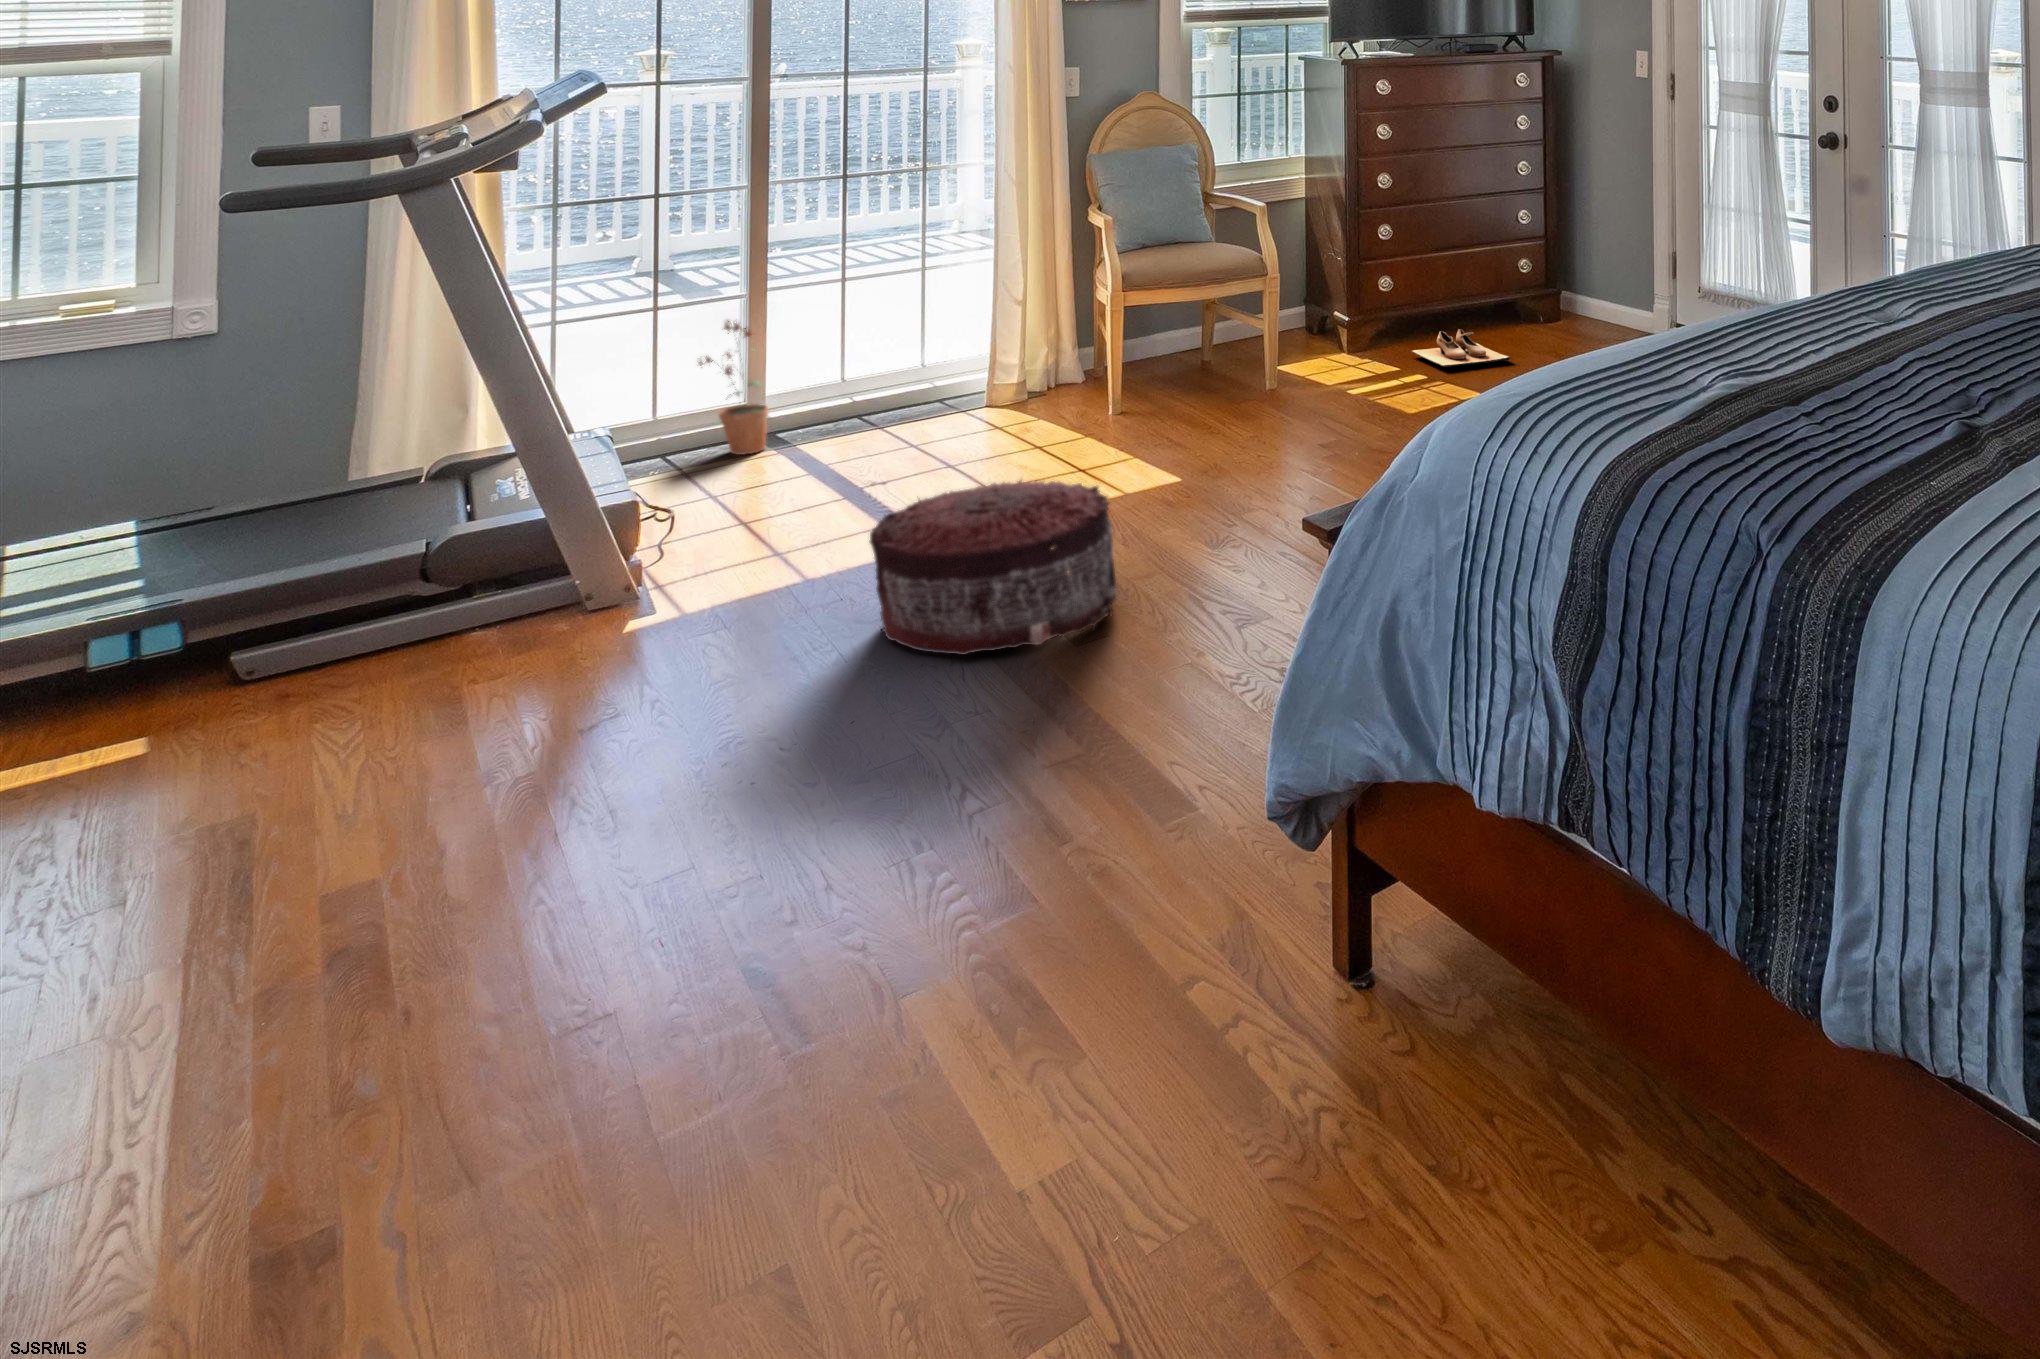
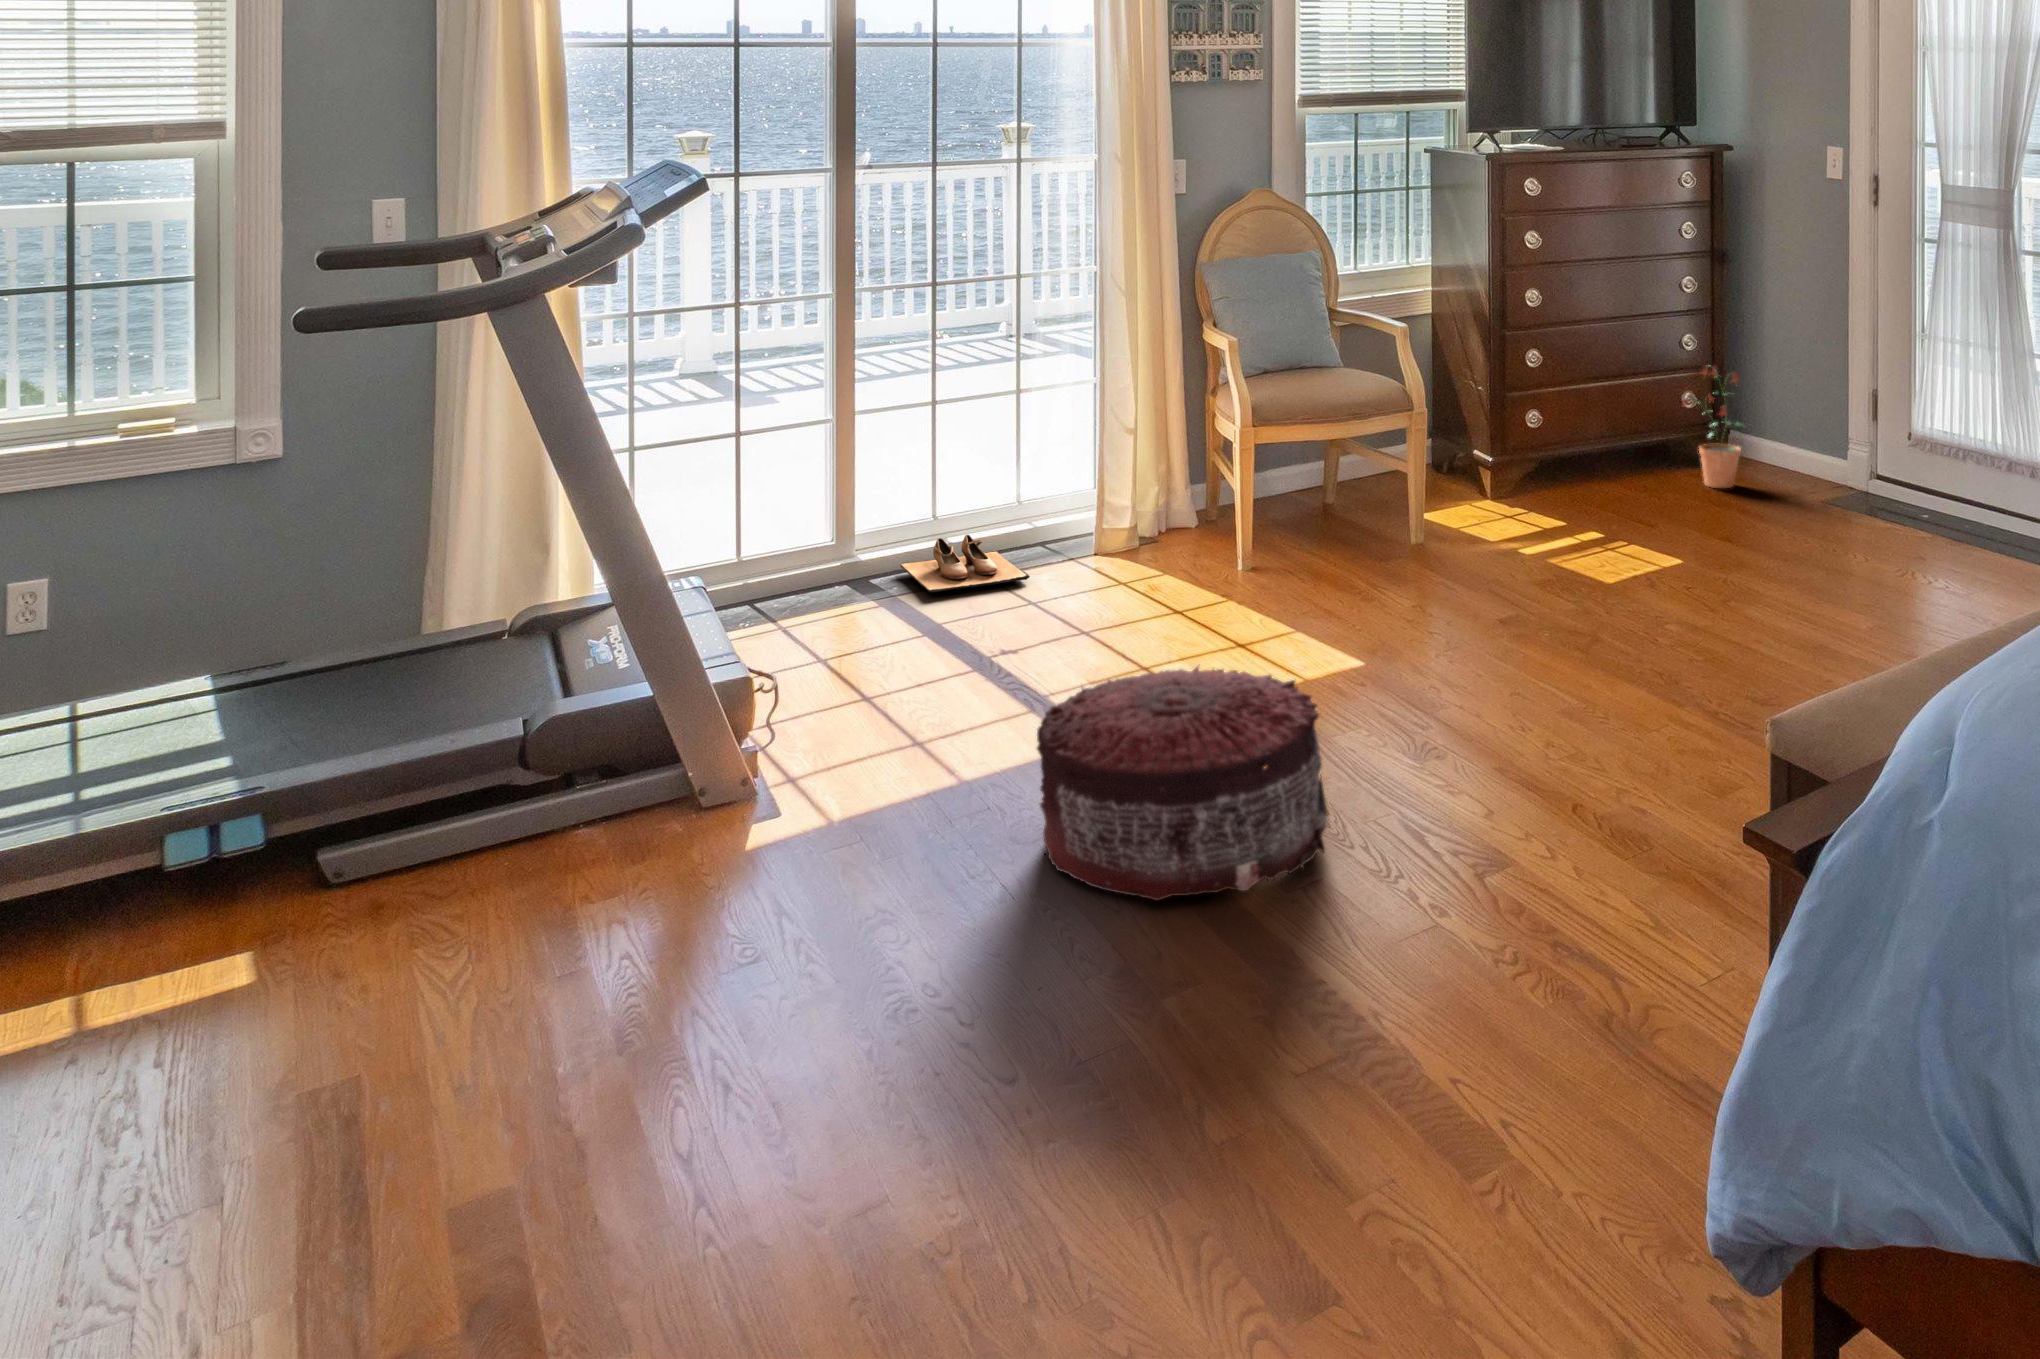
potted plant: present [698,320,769,455] -> present [1683,366,1745,488]
shoe: present [1412,329,1511,367] -> present [900,535,1030,592]

